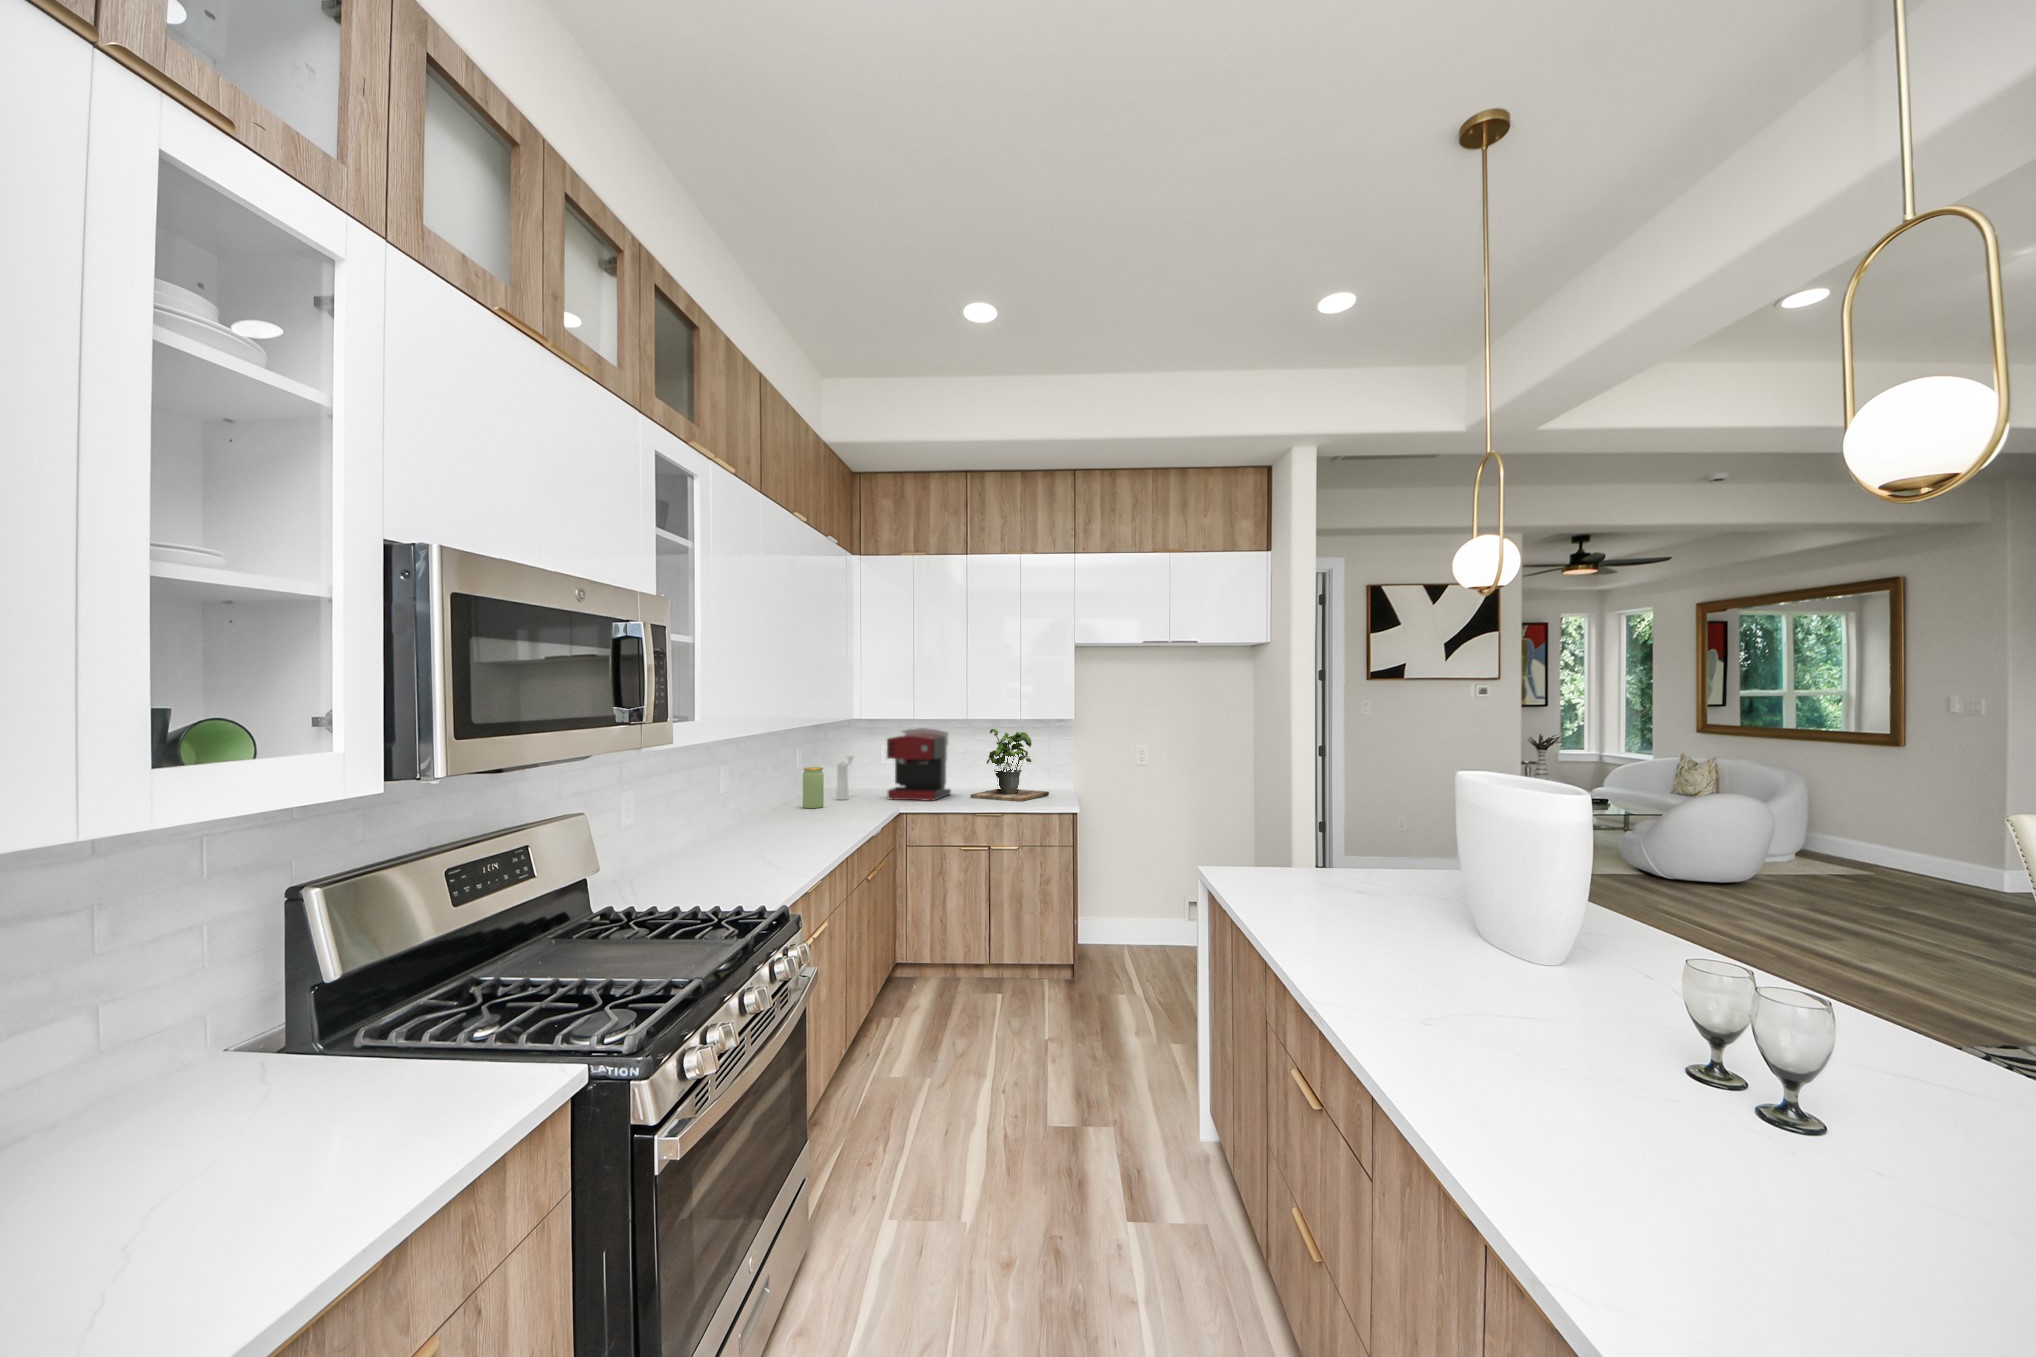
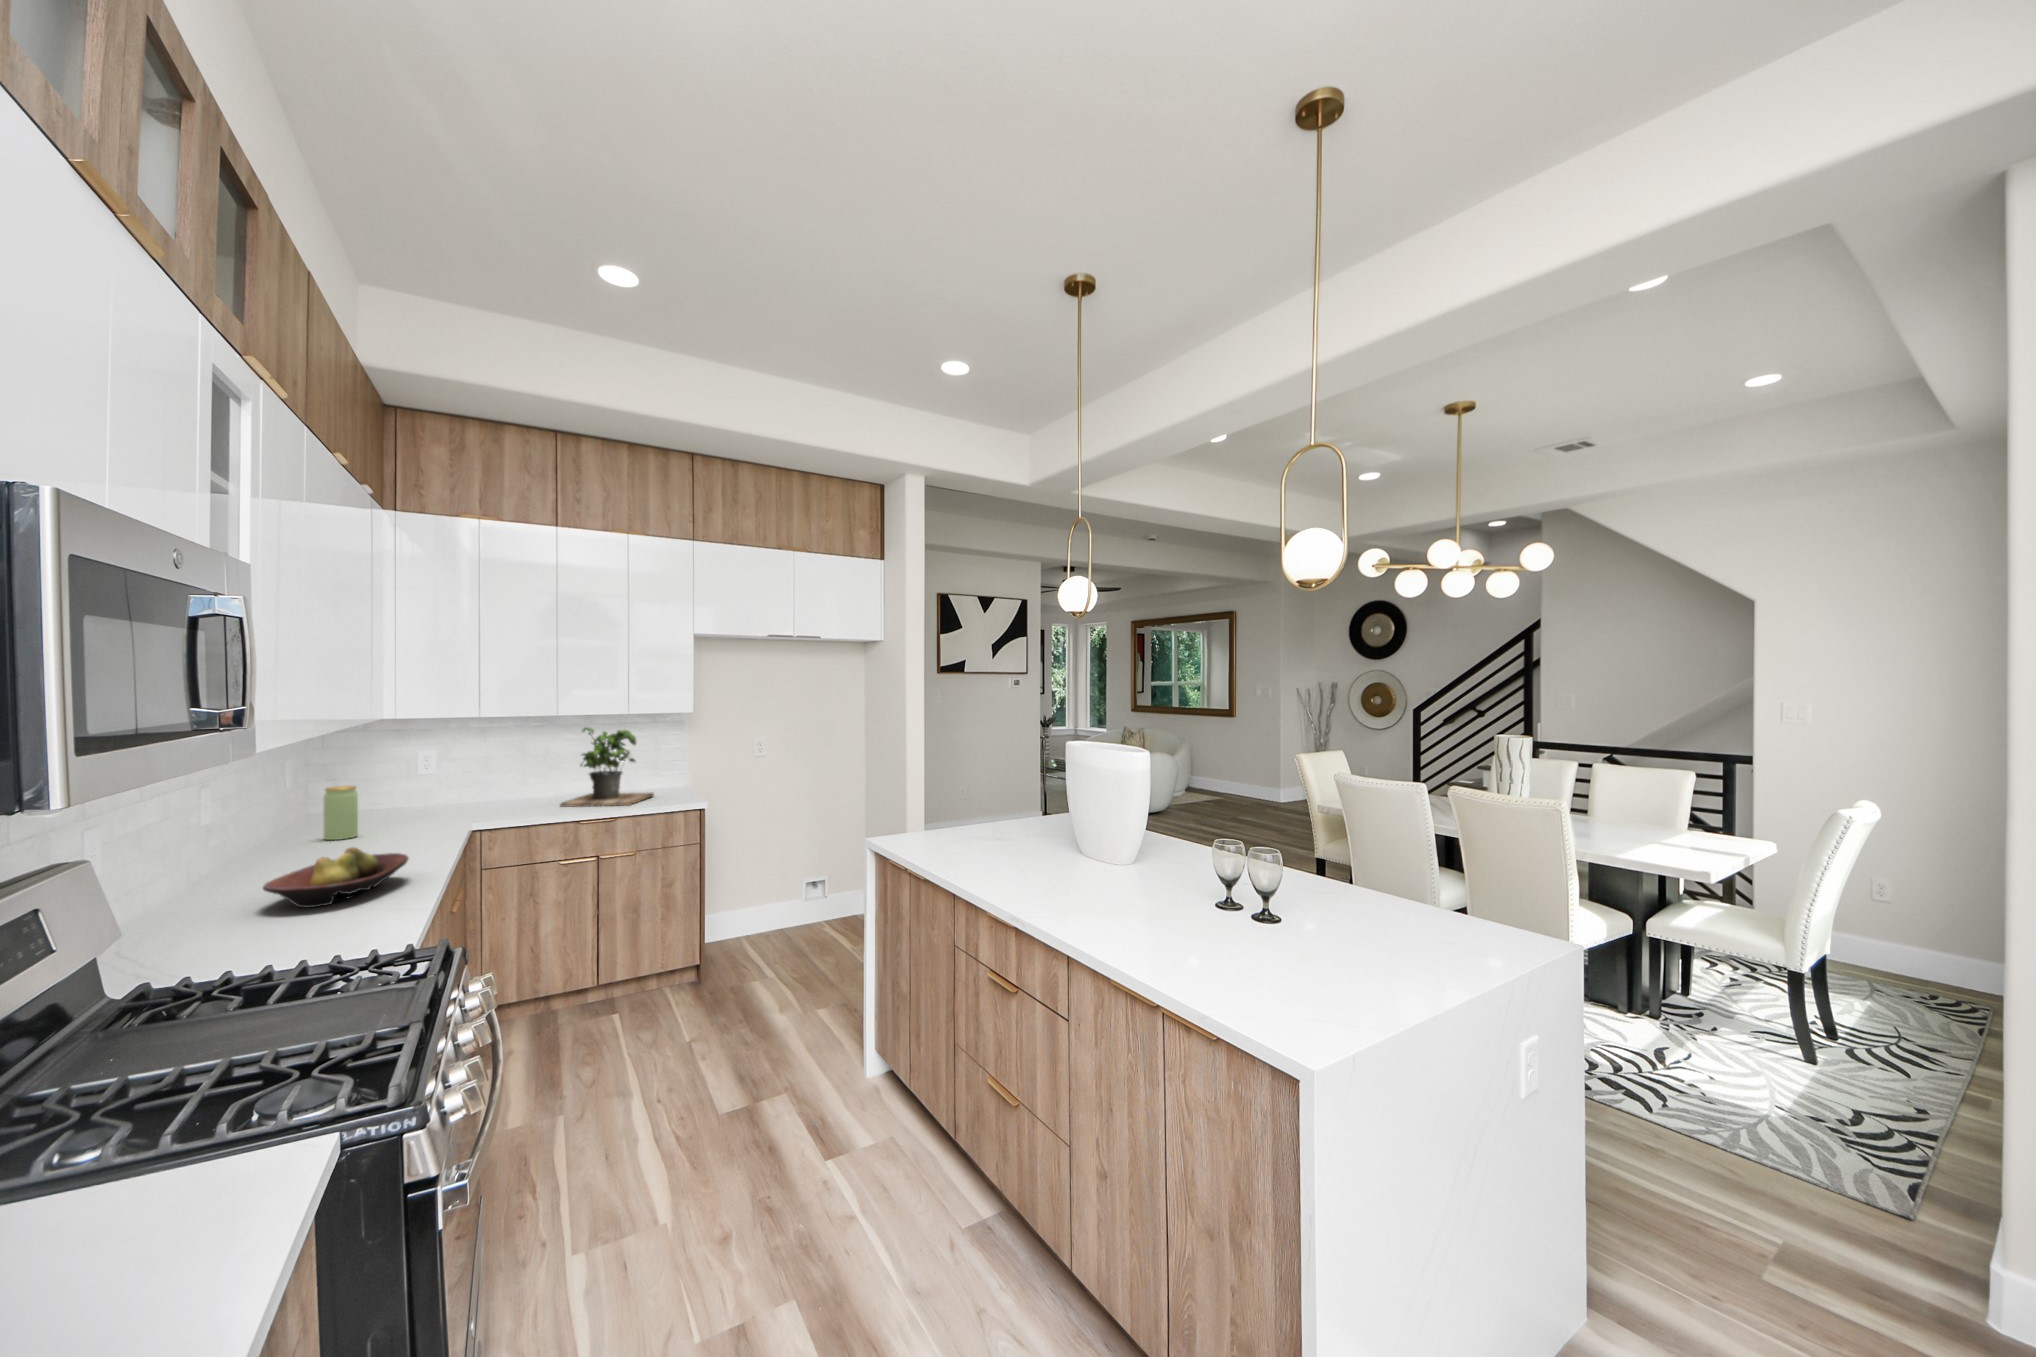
coffee maker: present [887,728,951,801] -> none [445,730,529,818]
pepper mill: present [836,753,855,800] -> none [366,765,391,825]
fruit bowl: none [721,812,819,854] -> present [263,847,408,908]

